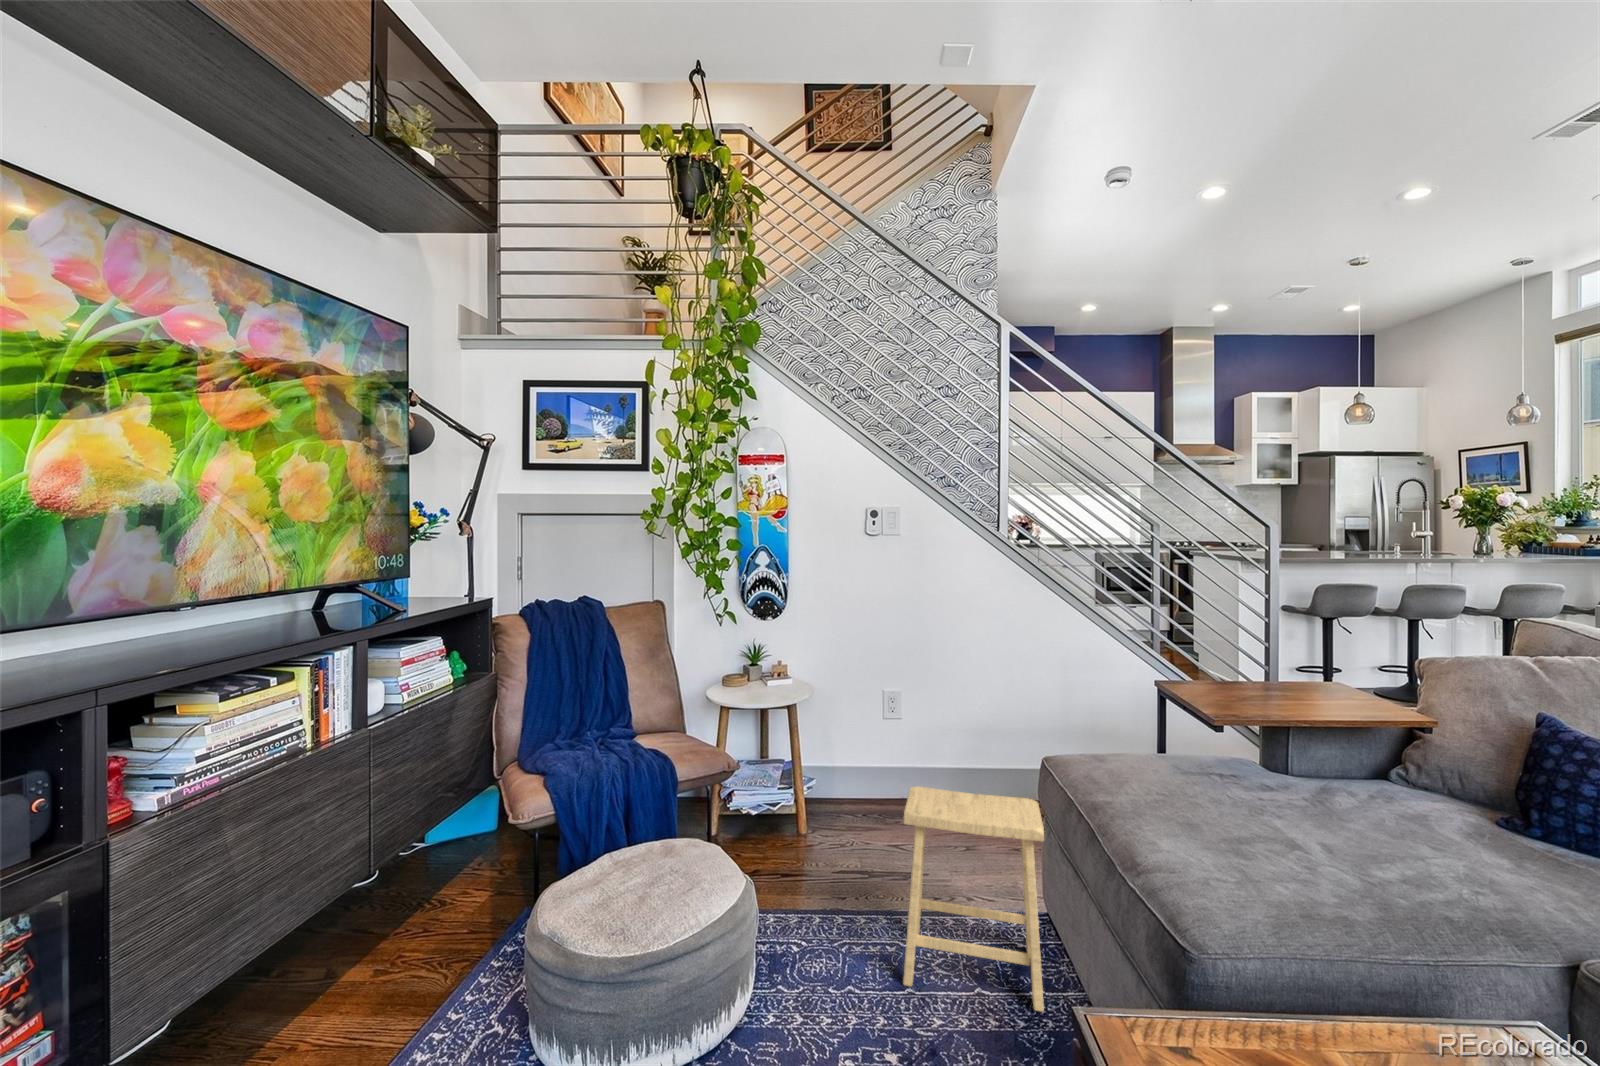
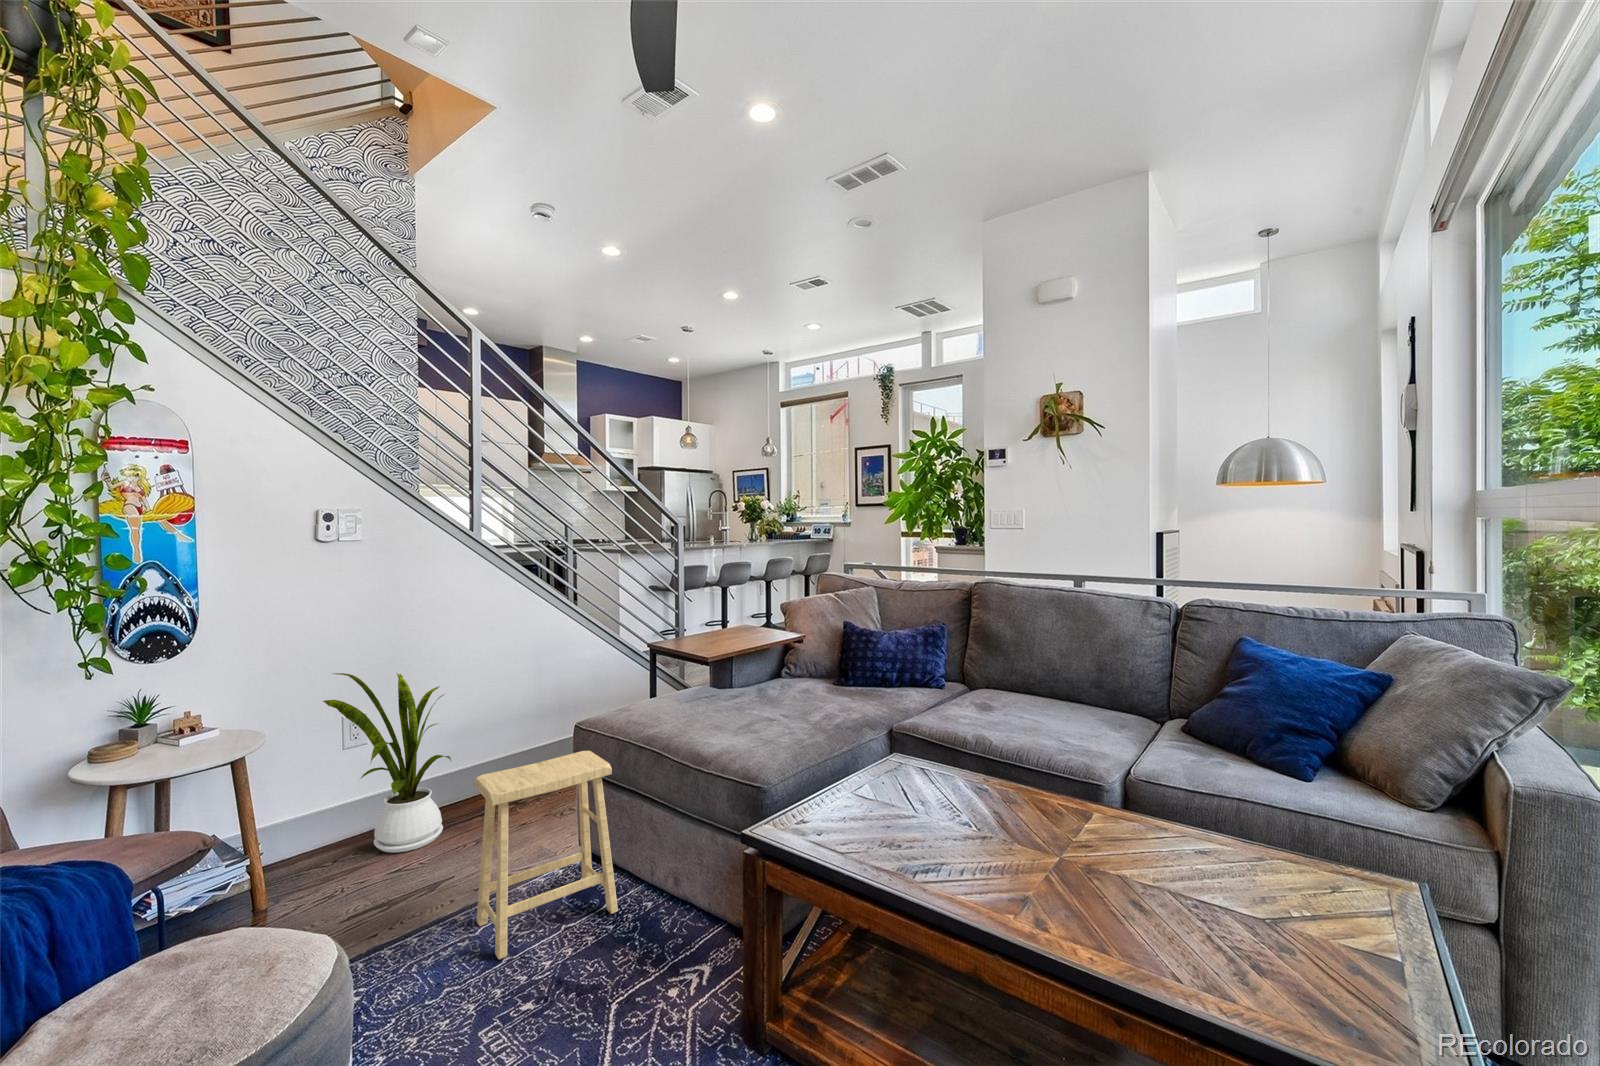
house plant: none [852,652,959,829] -> present [323,673,451,853]

